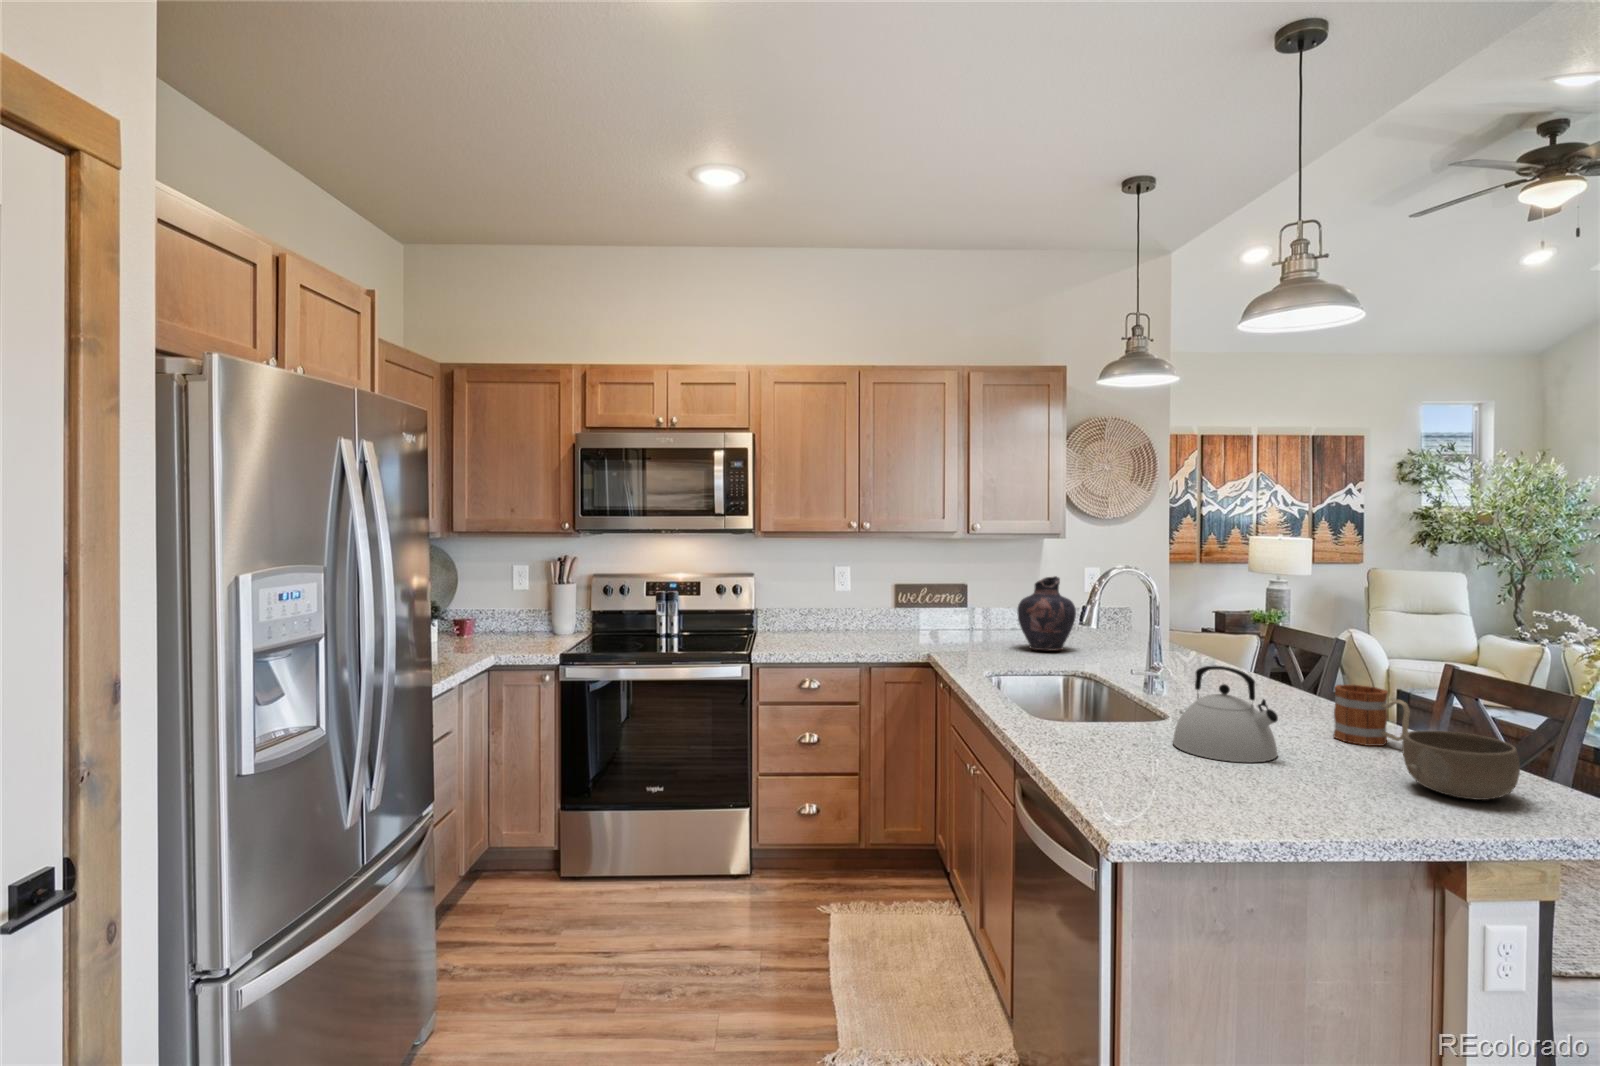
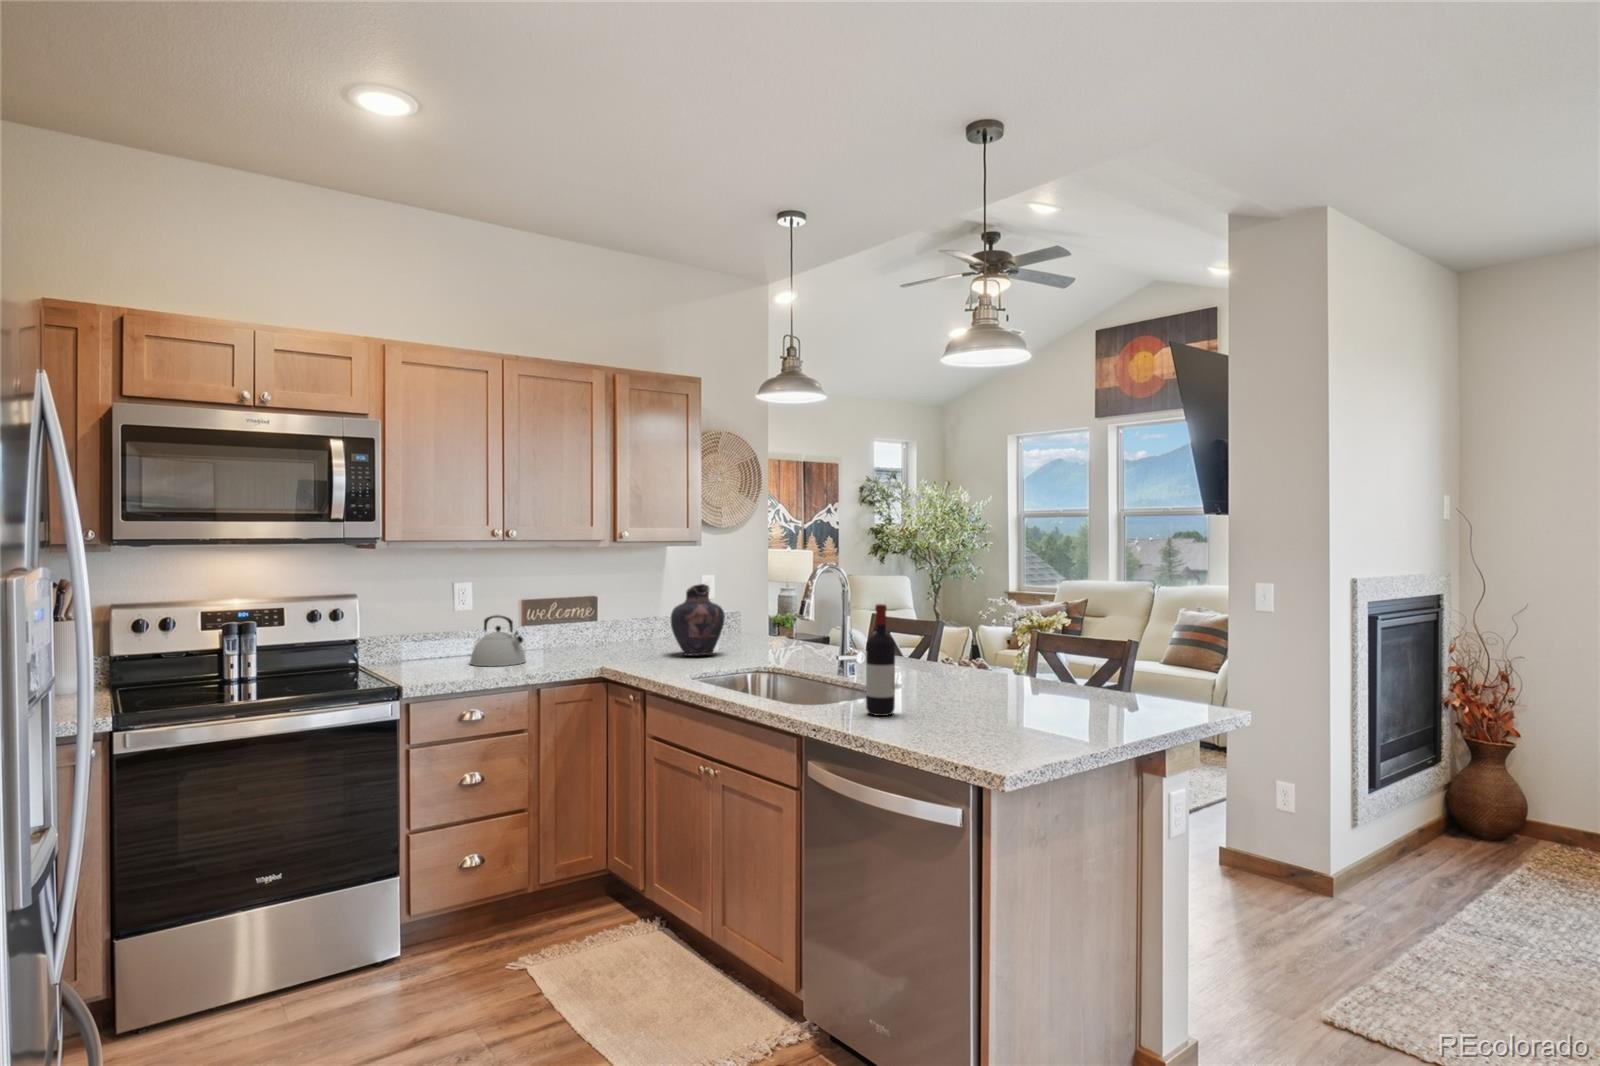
wine bottle: none [1094,615,1131,750] -> present [866,604,895,716]
kettle: present [1173,666,1278,762] -> present [470,615,525,666]
mug: present [1334,685,1410,746] -> none [988,649,1037,691]
bowl: present [1402,731,1520,800] -> none [1061,669,1124,710]

